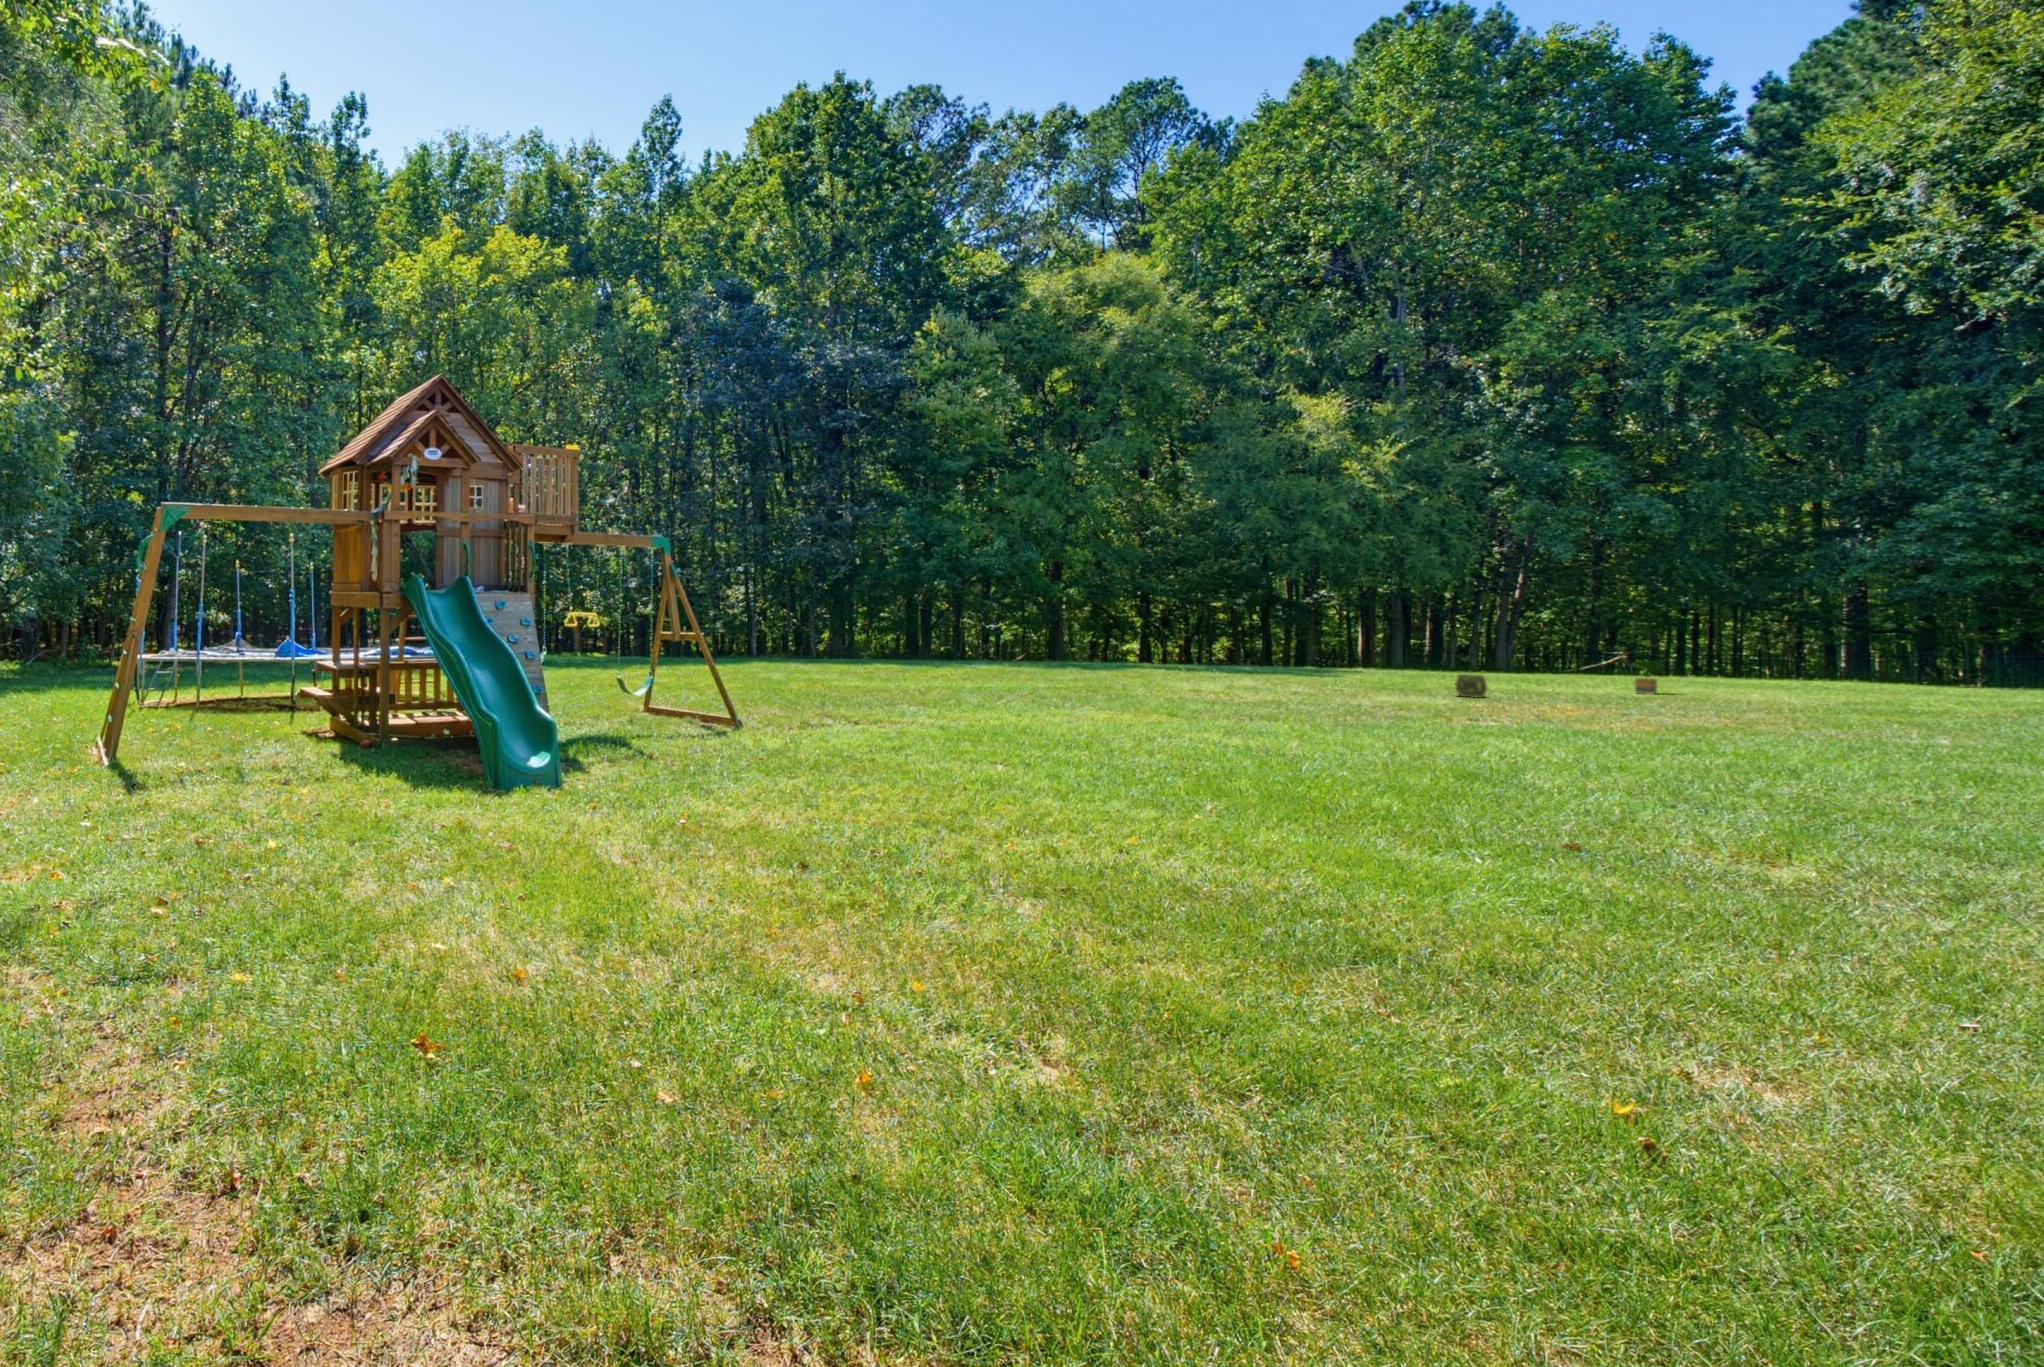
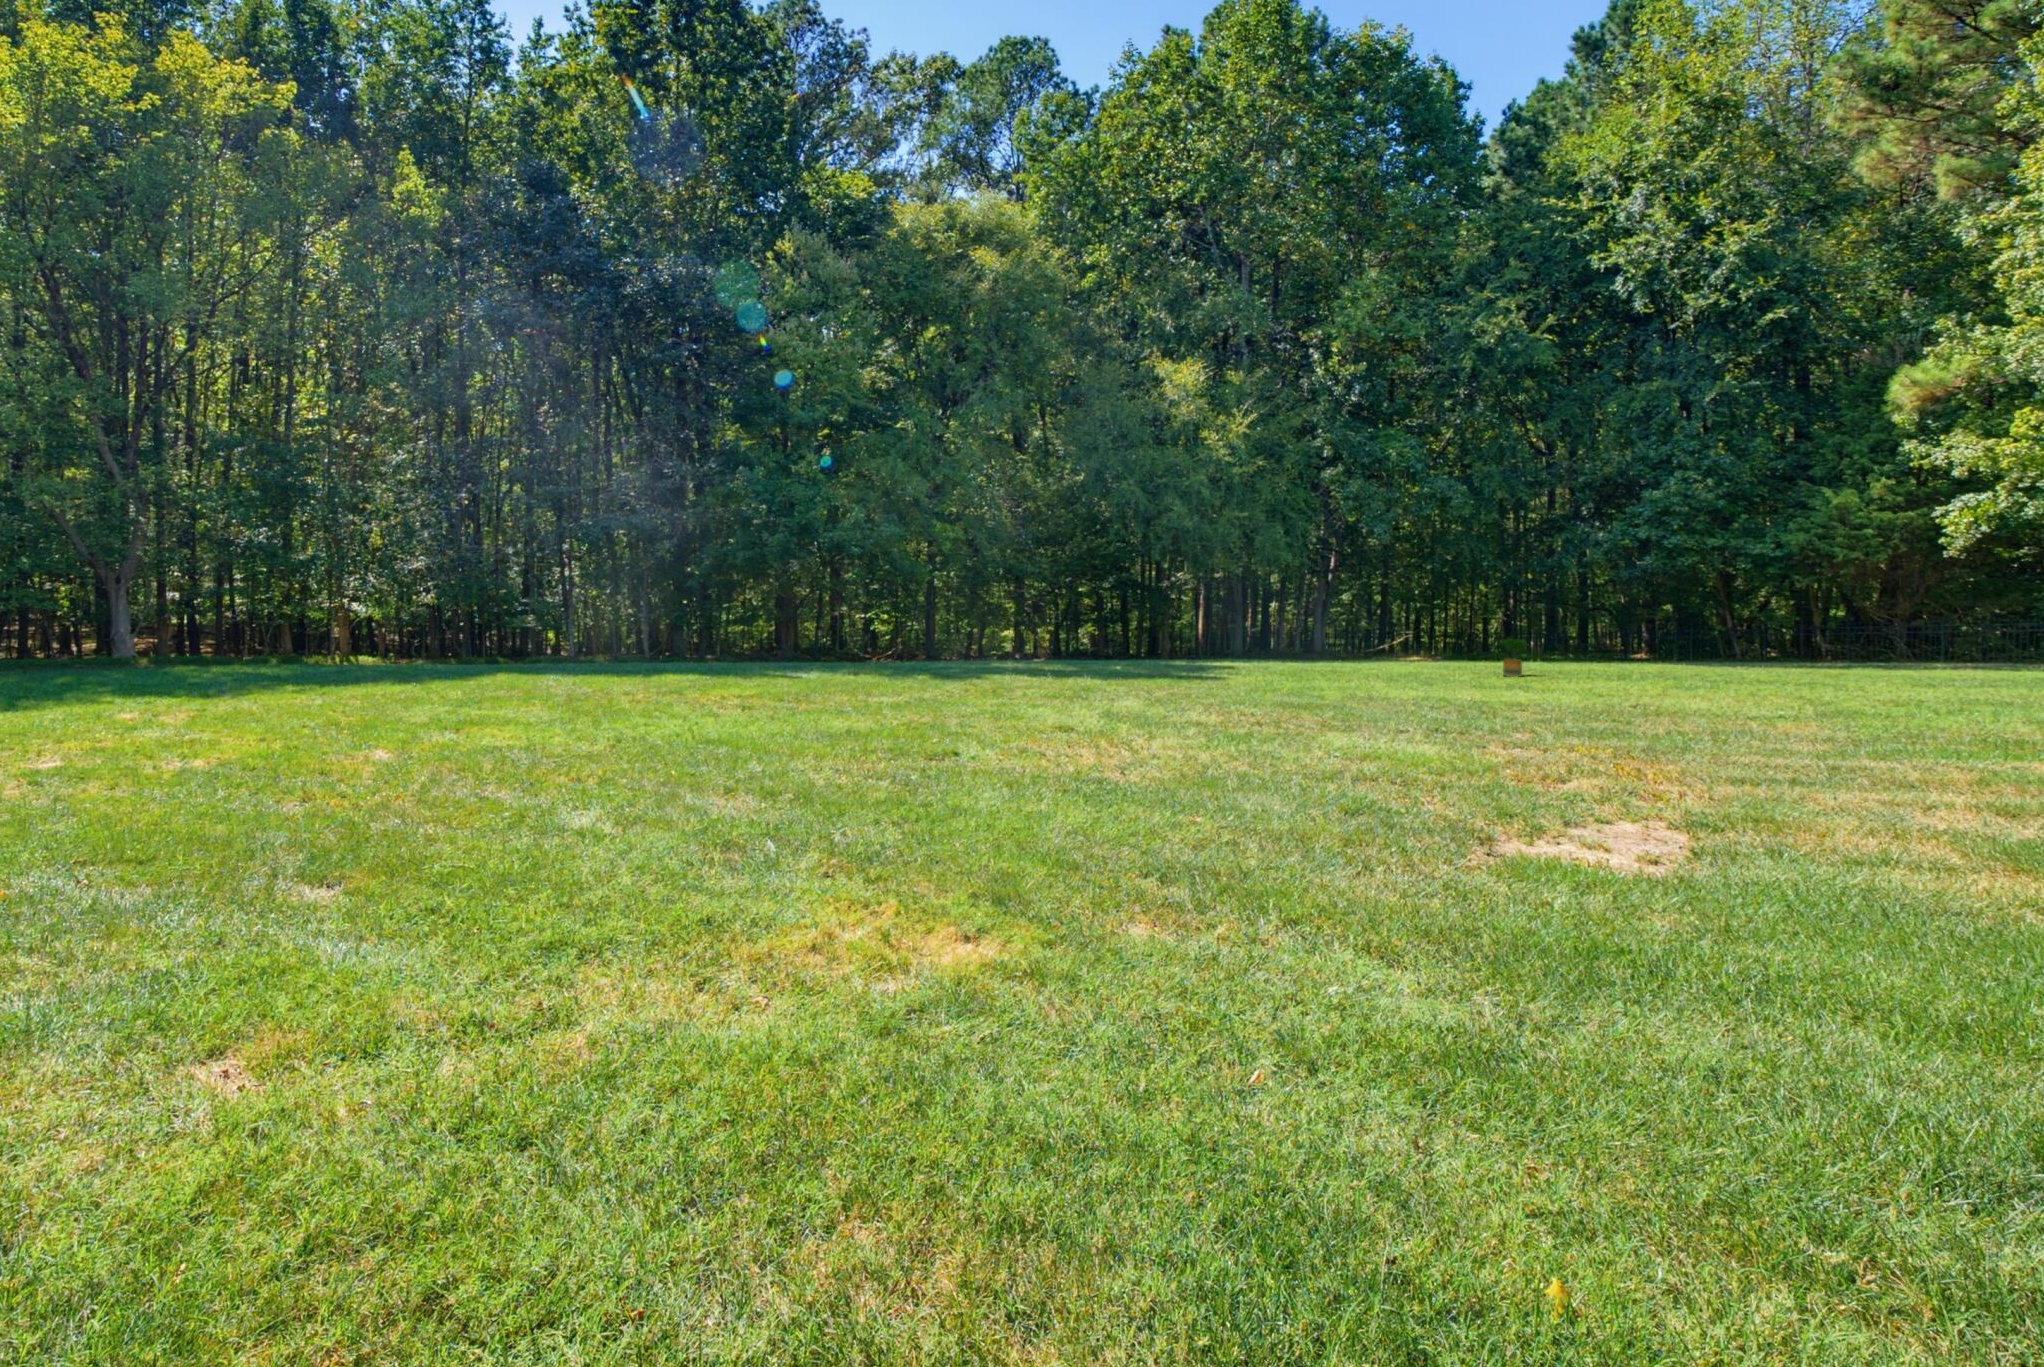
woven basket: present [1455,674,1487,698] -> none [1352,661,1386,690]

